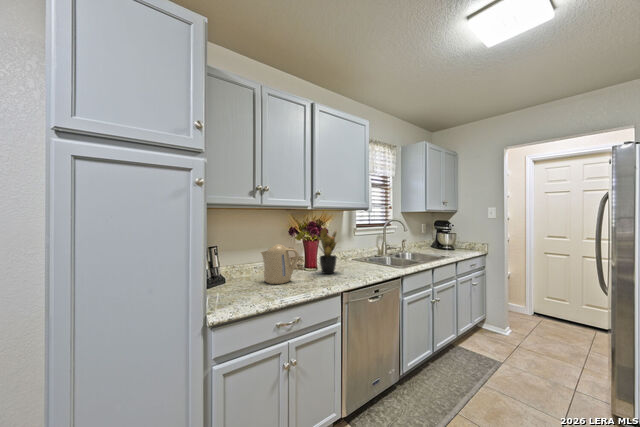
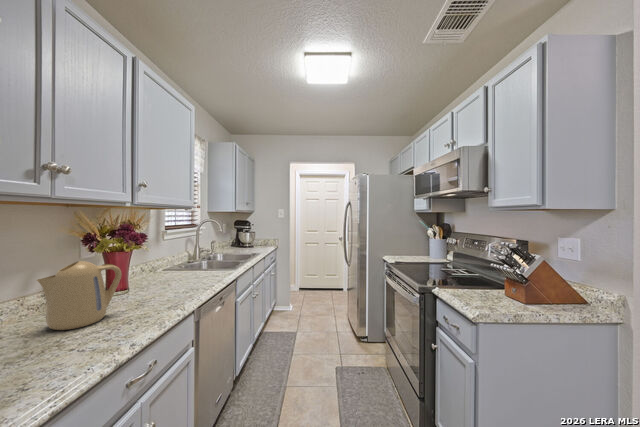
potted plant: present [318,227,337,274] -> none [130,227,178,294]

